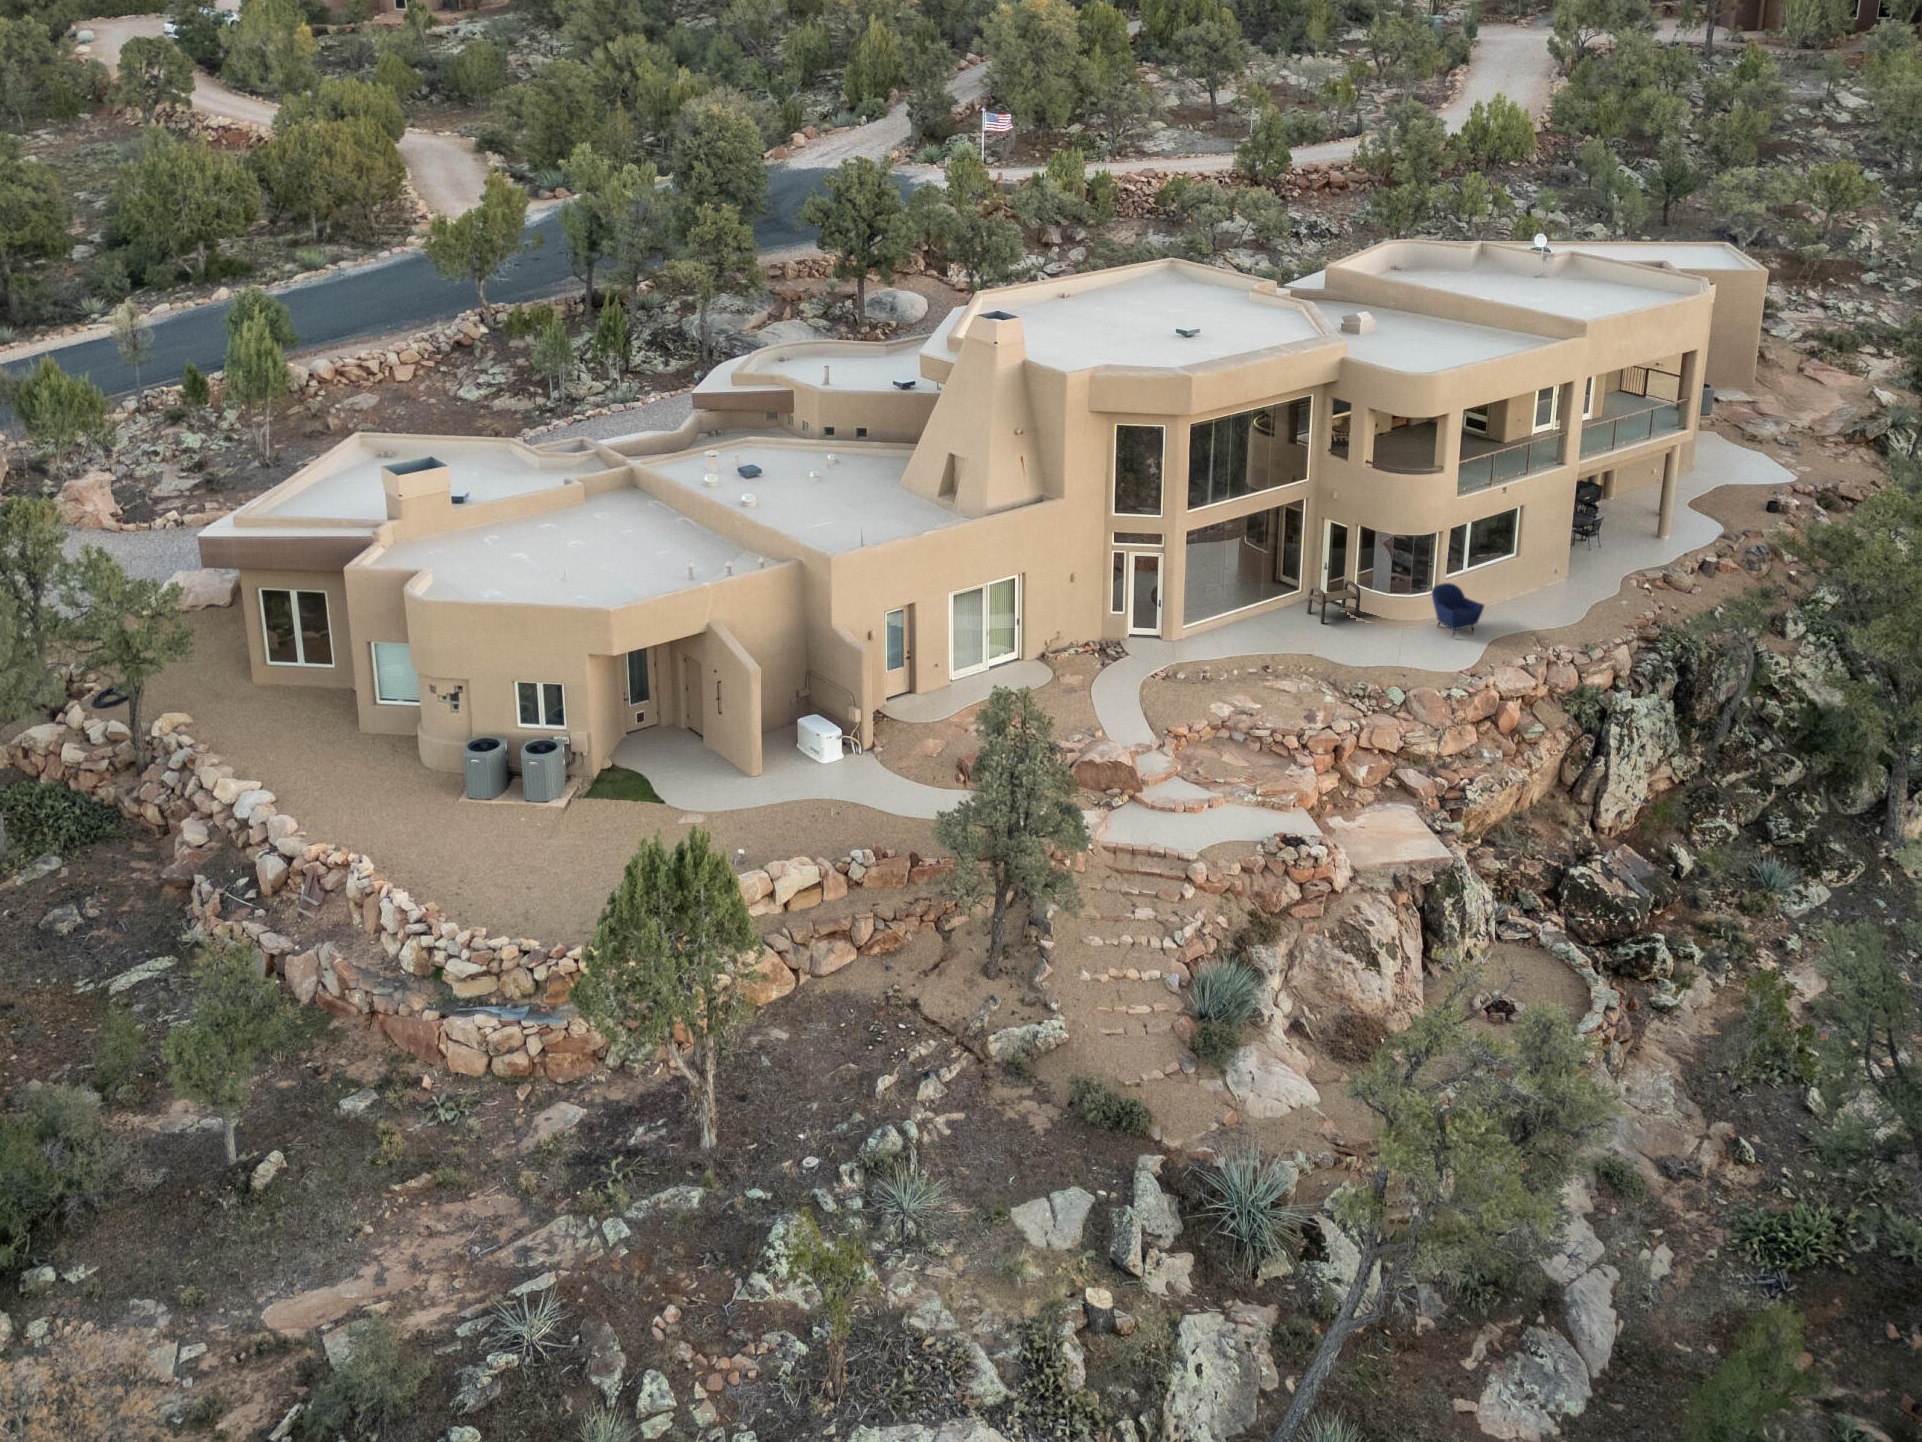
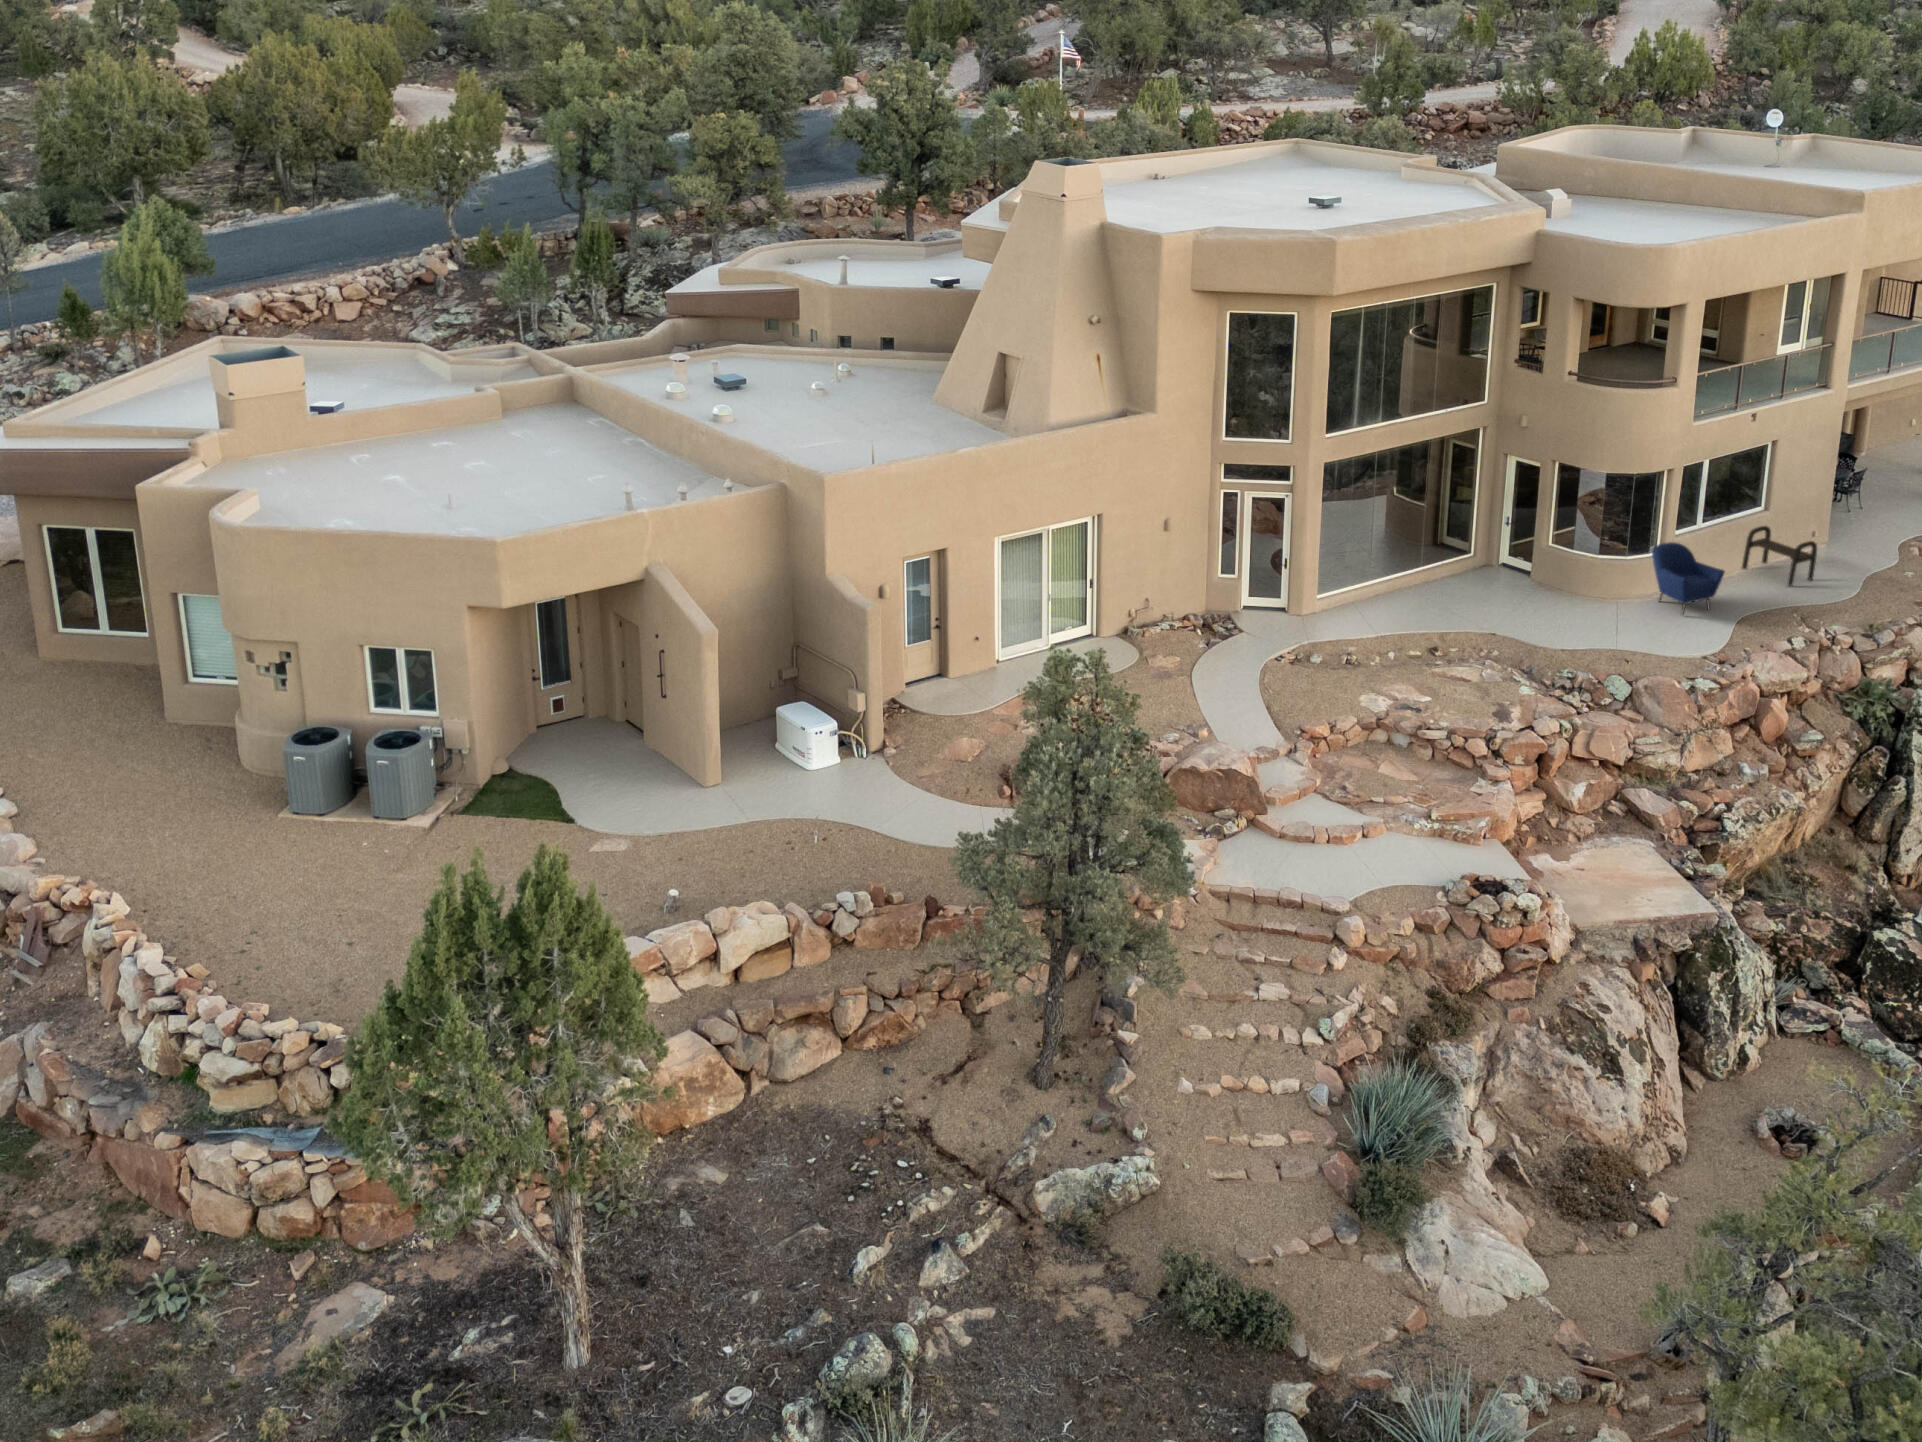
bench: present [1307,580,1360,623] -> present [1742,526,1817,586]

